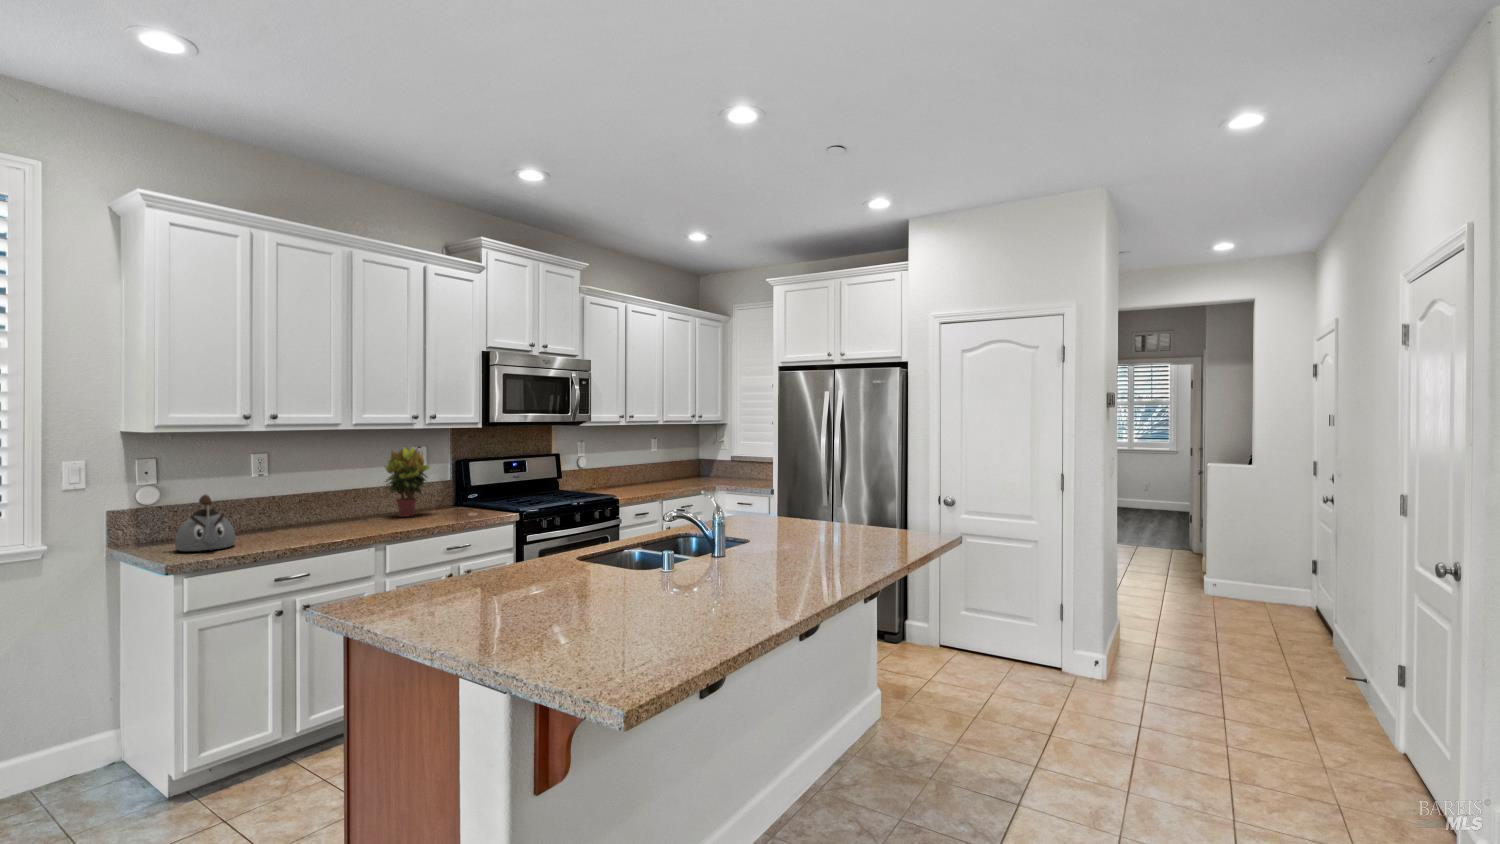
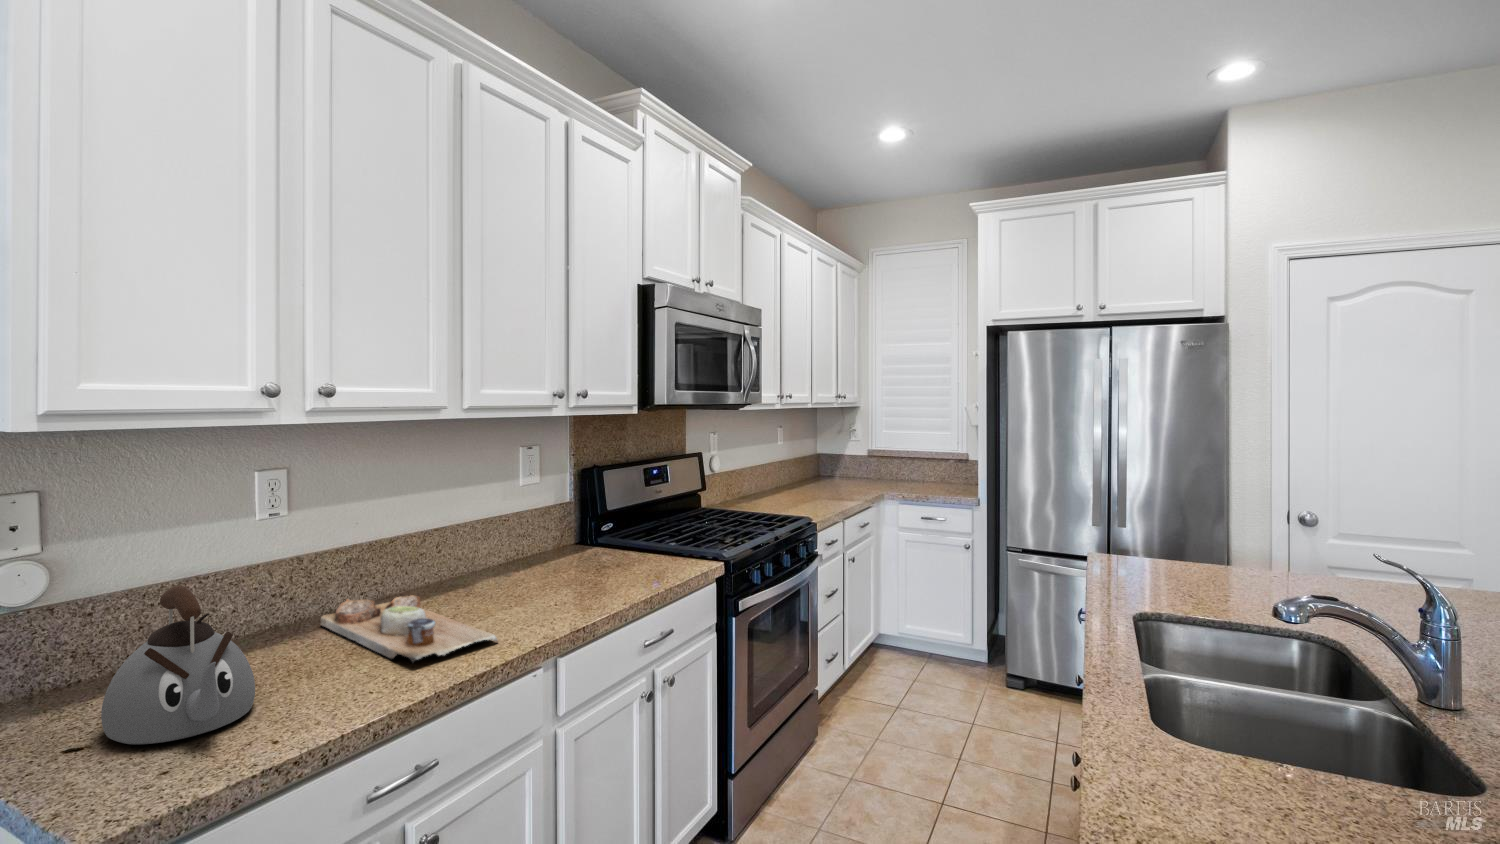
potted plant: present [385,447,430,517] -> none [492,449,581,581]
cutting board: none [282,517,355,537] -> present [321,595,498,662]

